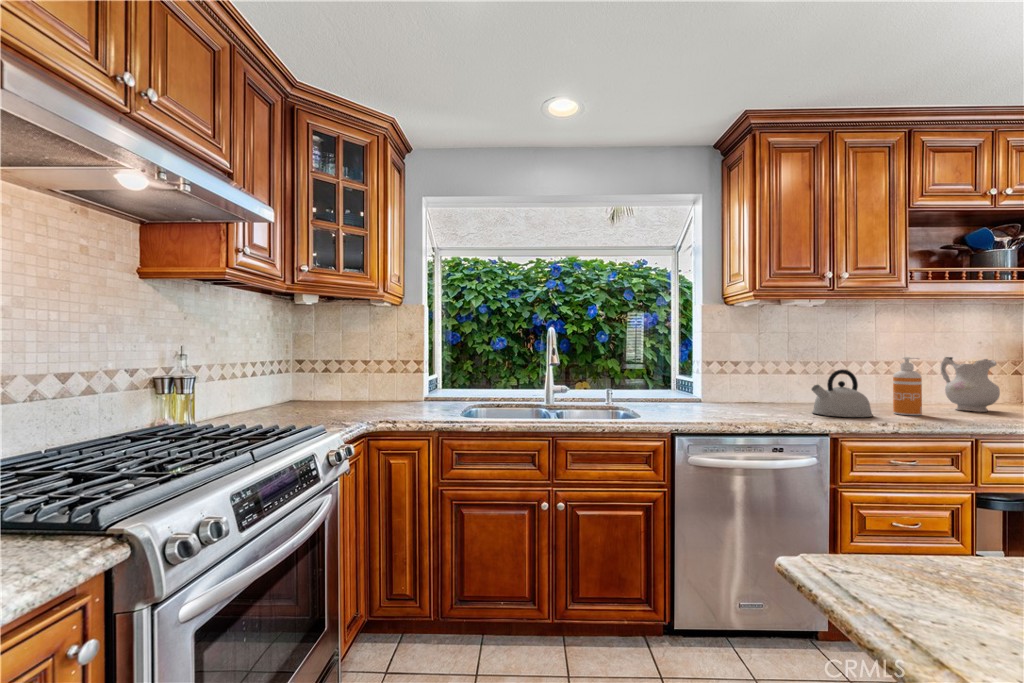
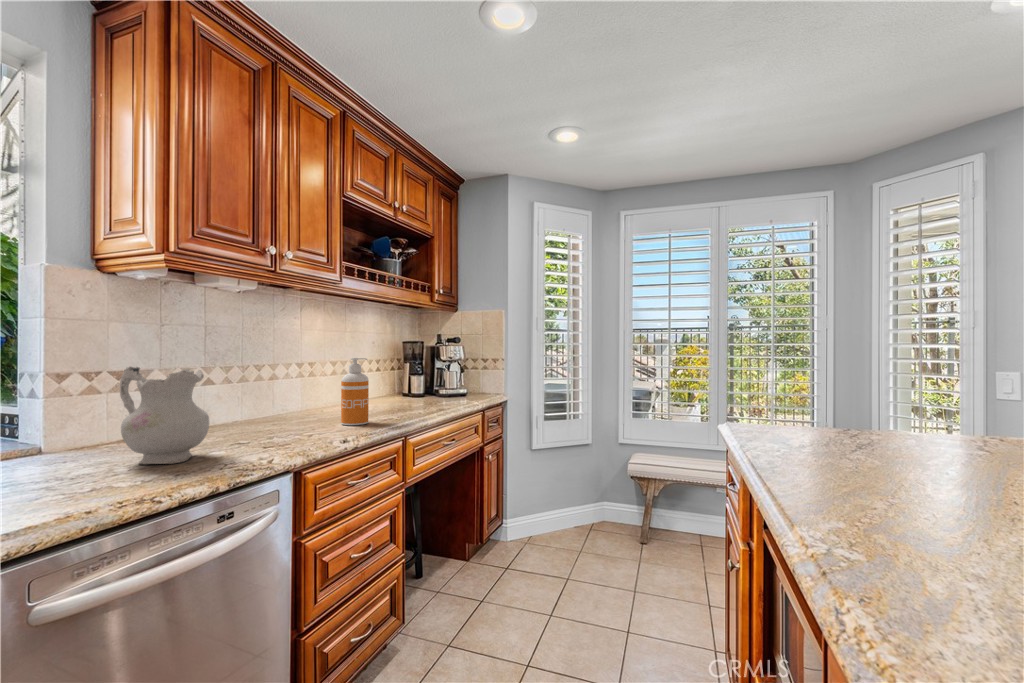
ceramic pitcher: present [941,357,1000,412] -> present [120,367,209,464]
kettle: present [812,369,873,417] -> none [255,376,330,443]

